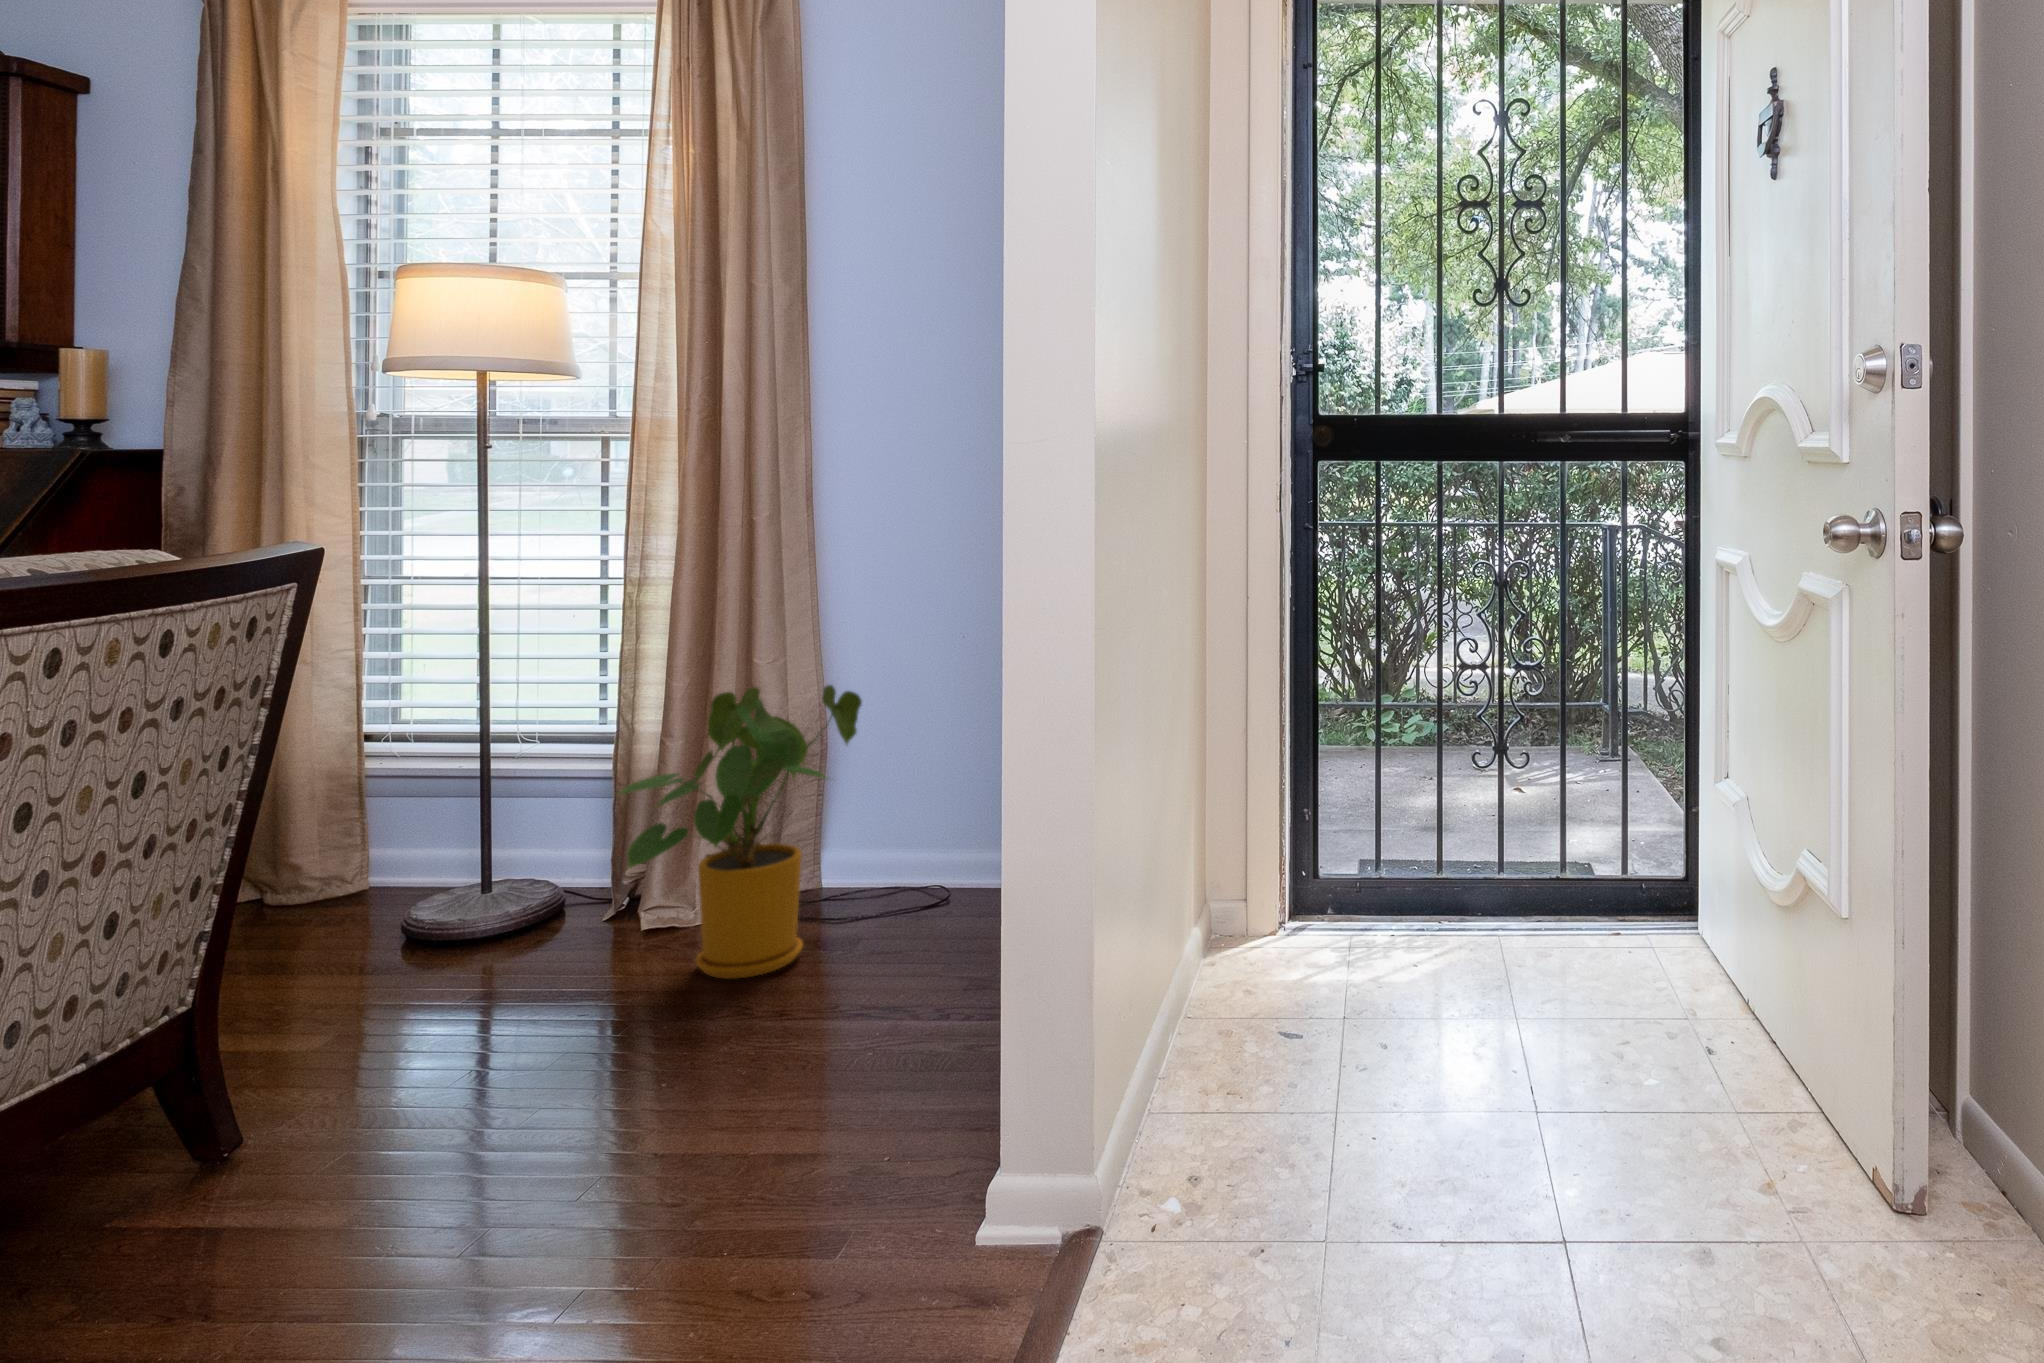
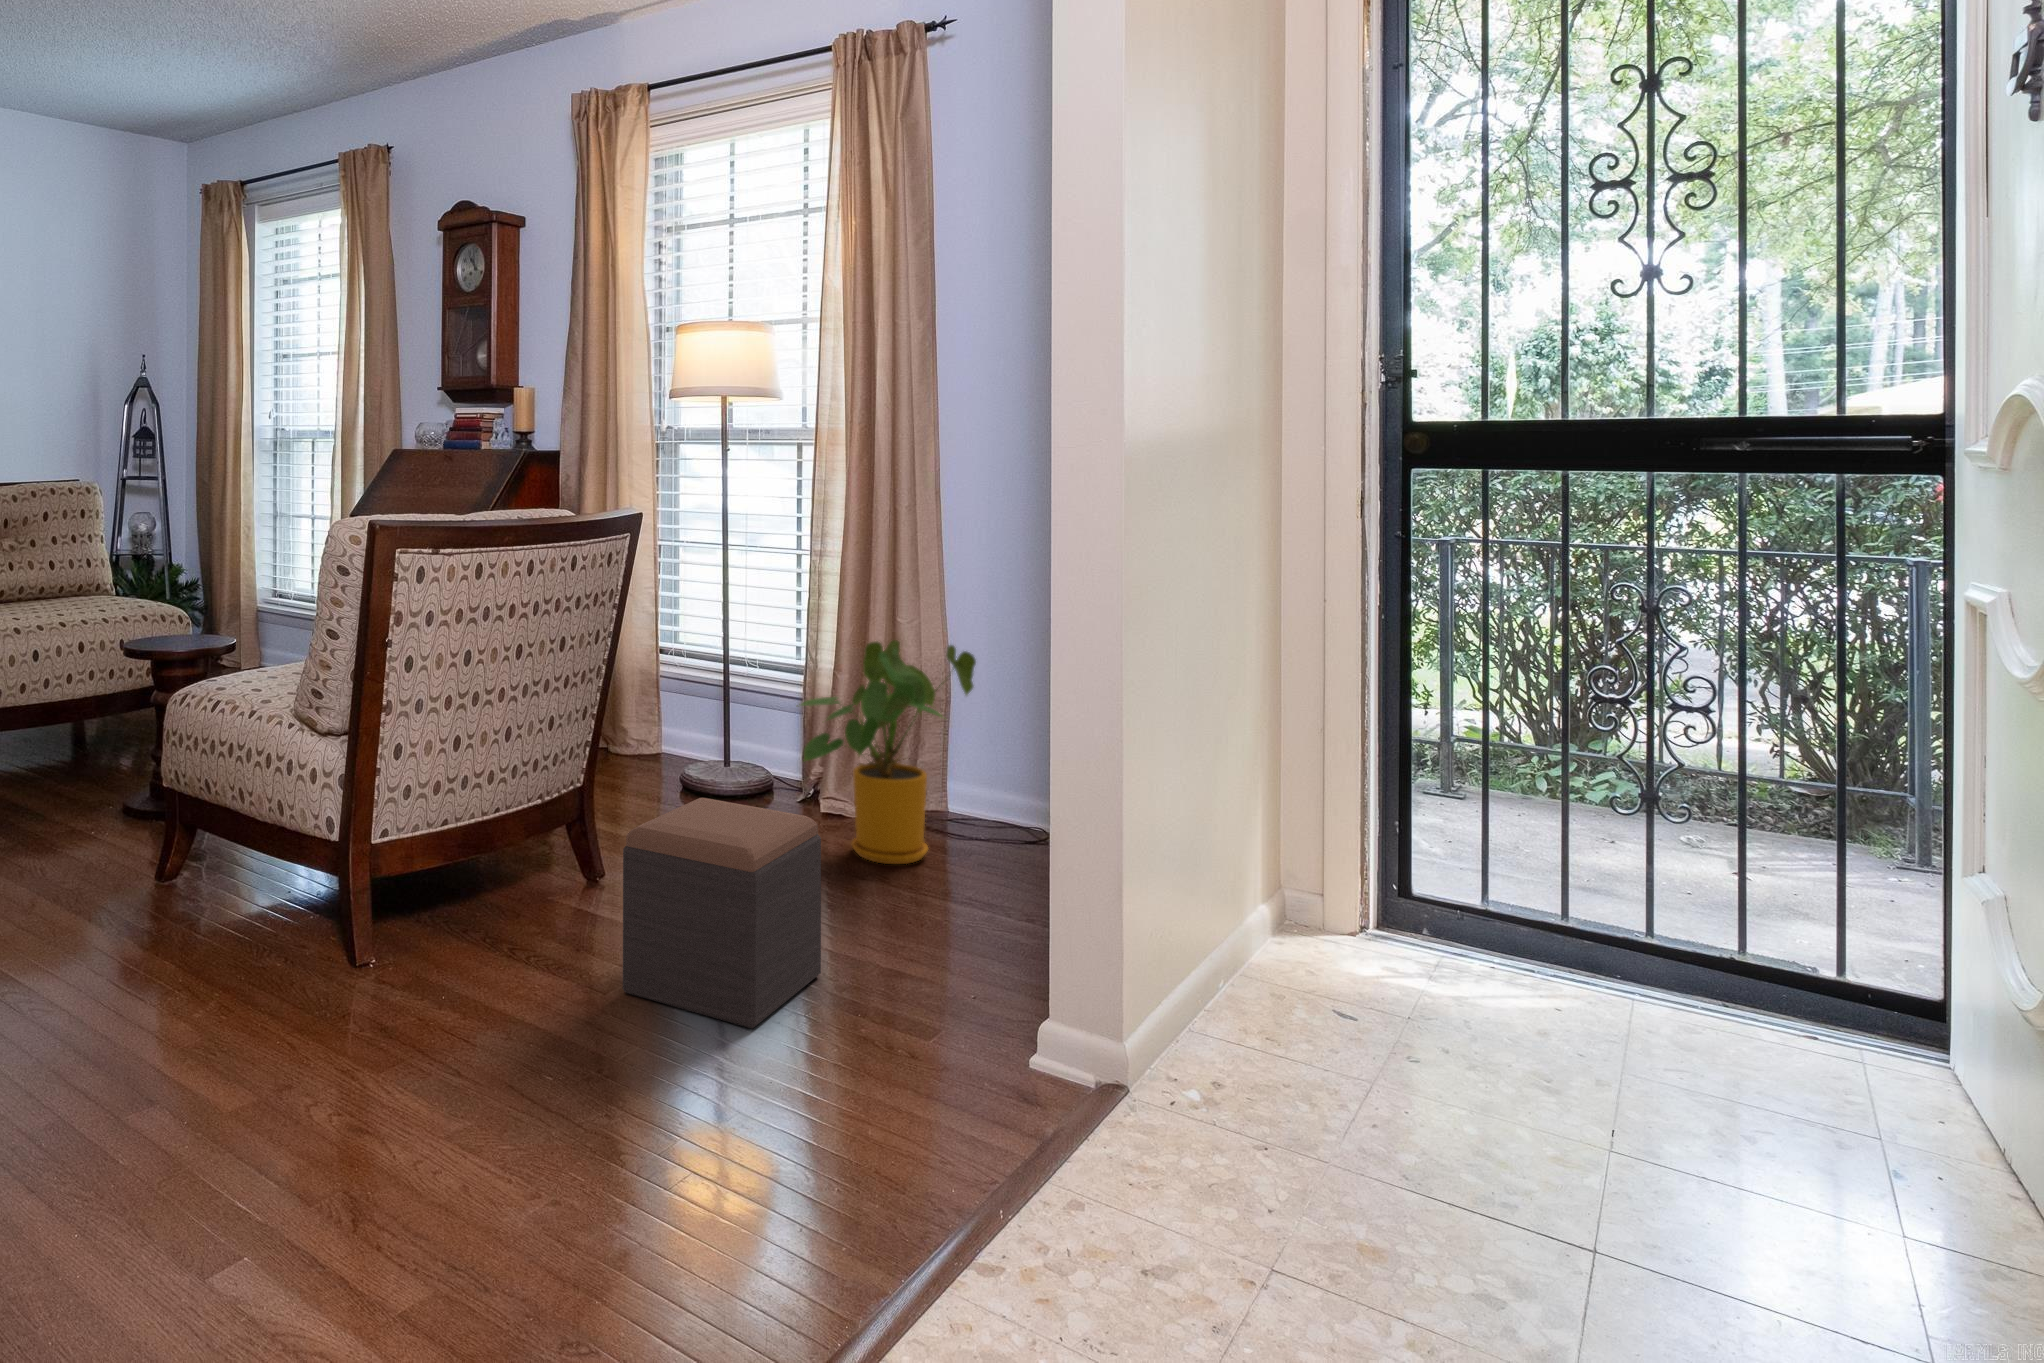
footstool: none [332,954,680,1308] -> present [623,798,821,1029]

